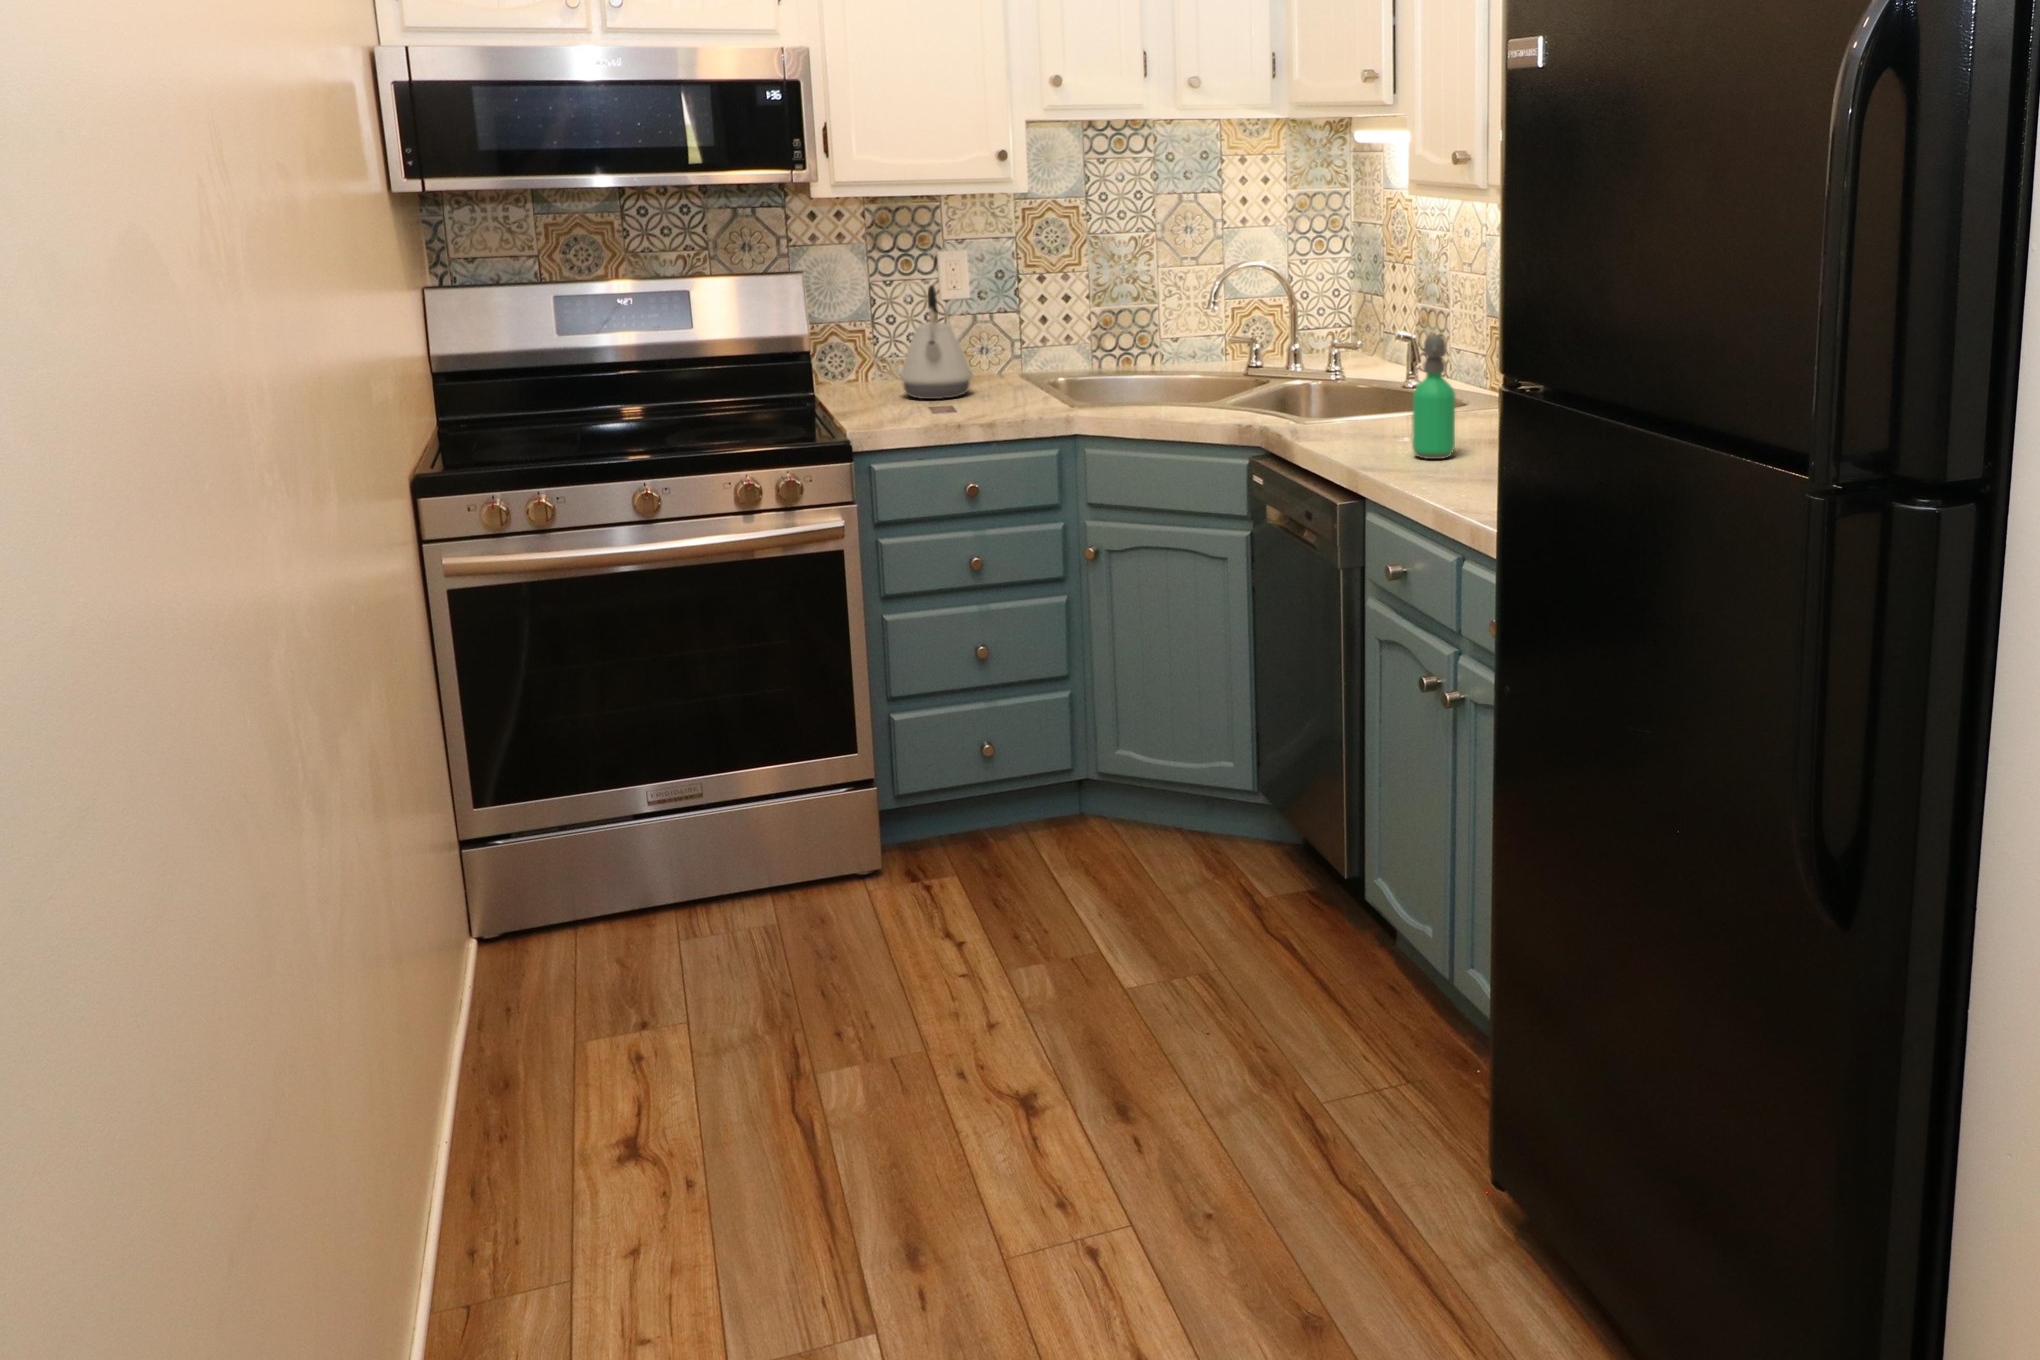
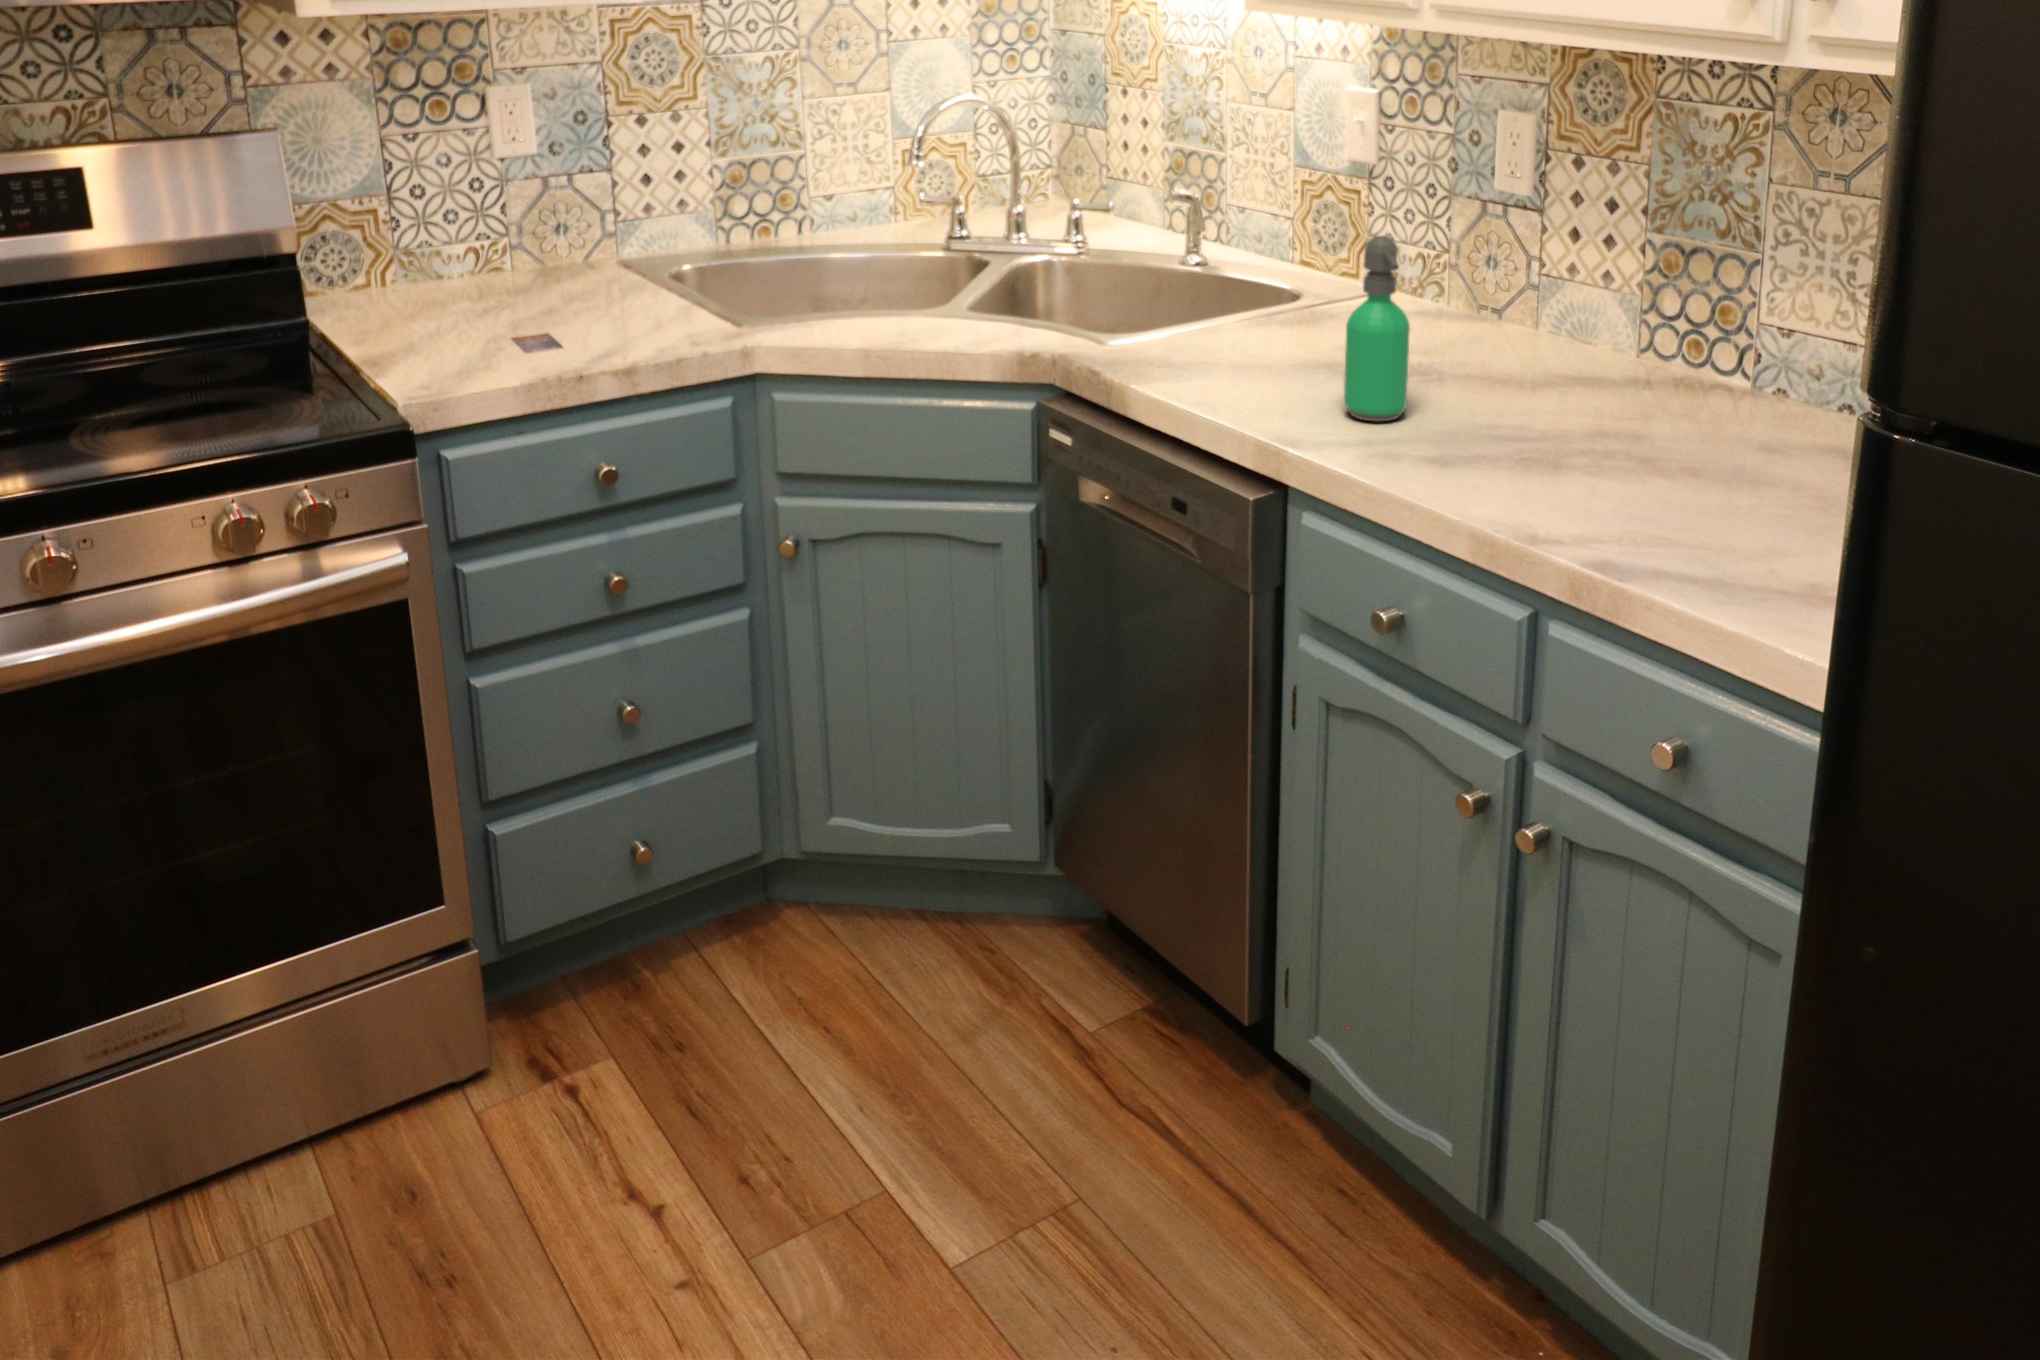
kettle: present [901,285,971,399] -> none [451,146,563,319]

